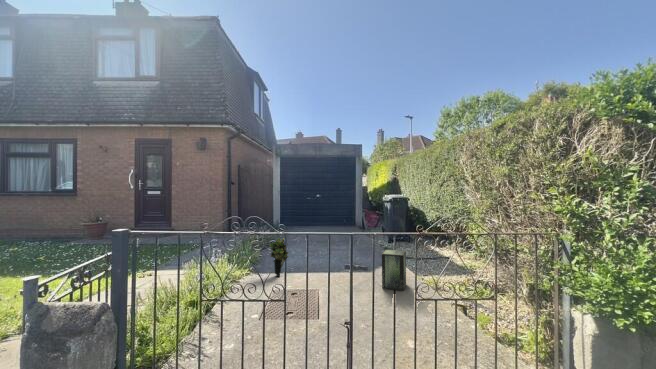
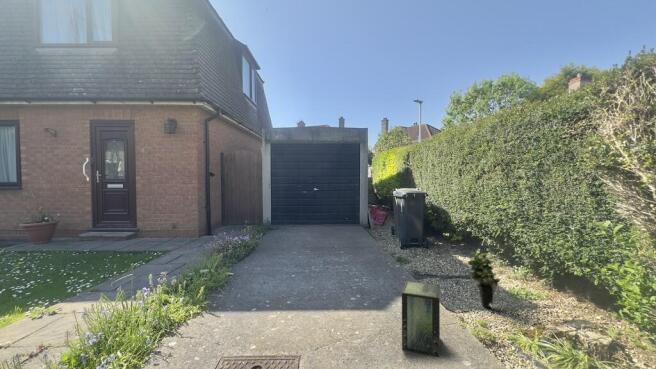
potted plant: present [270,238,289,277] -> present [467,252,500,308]

